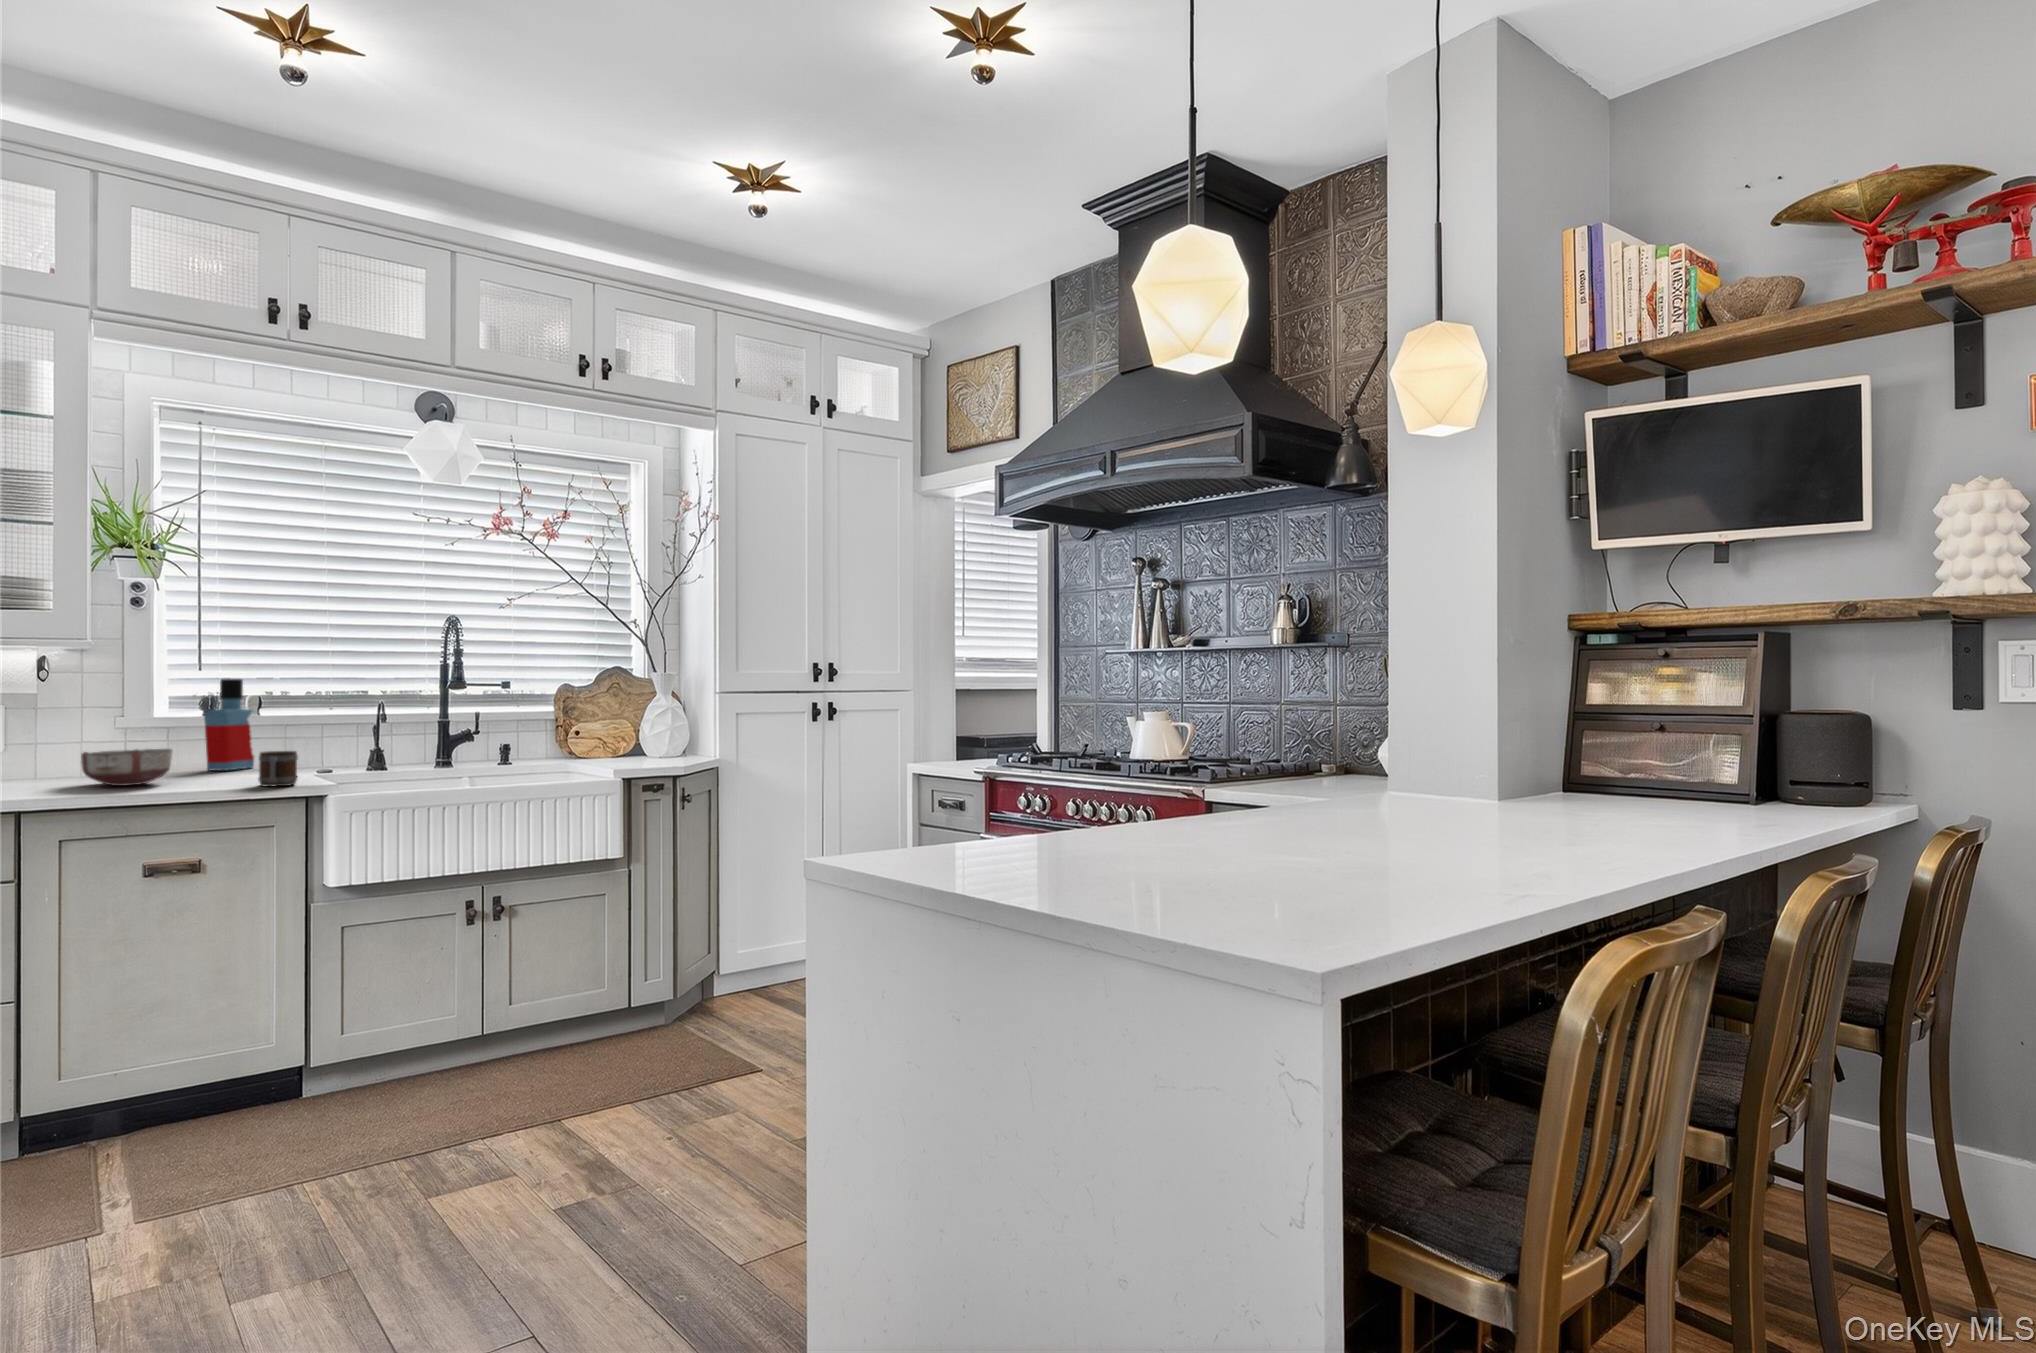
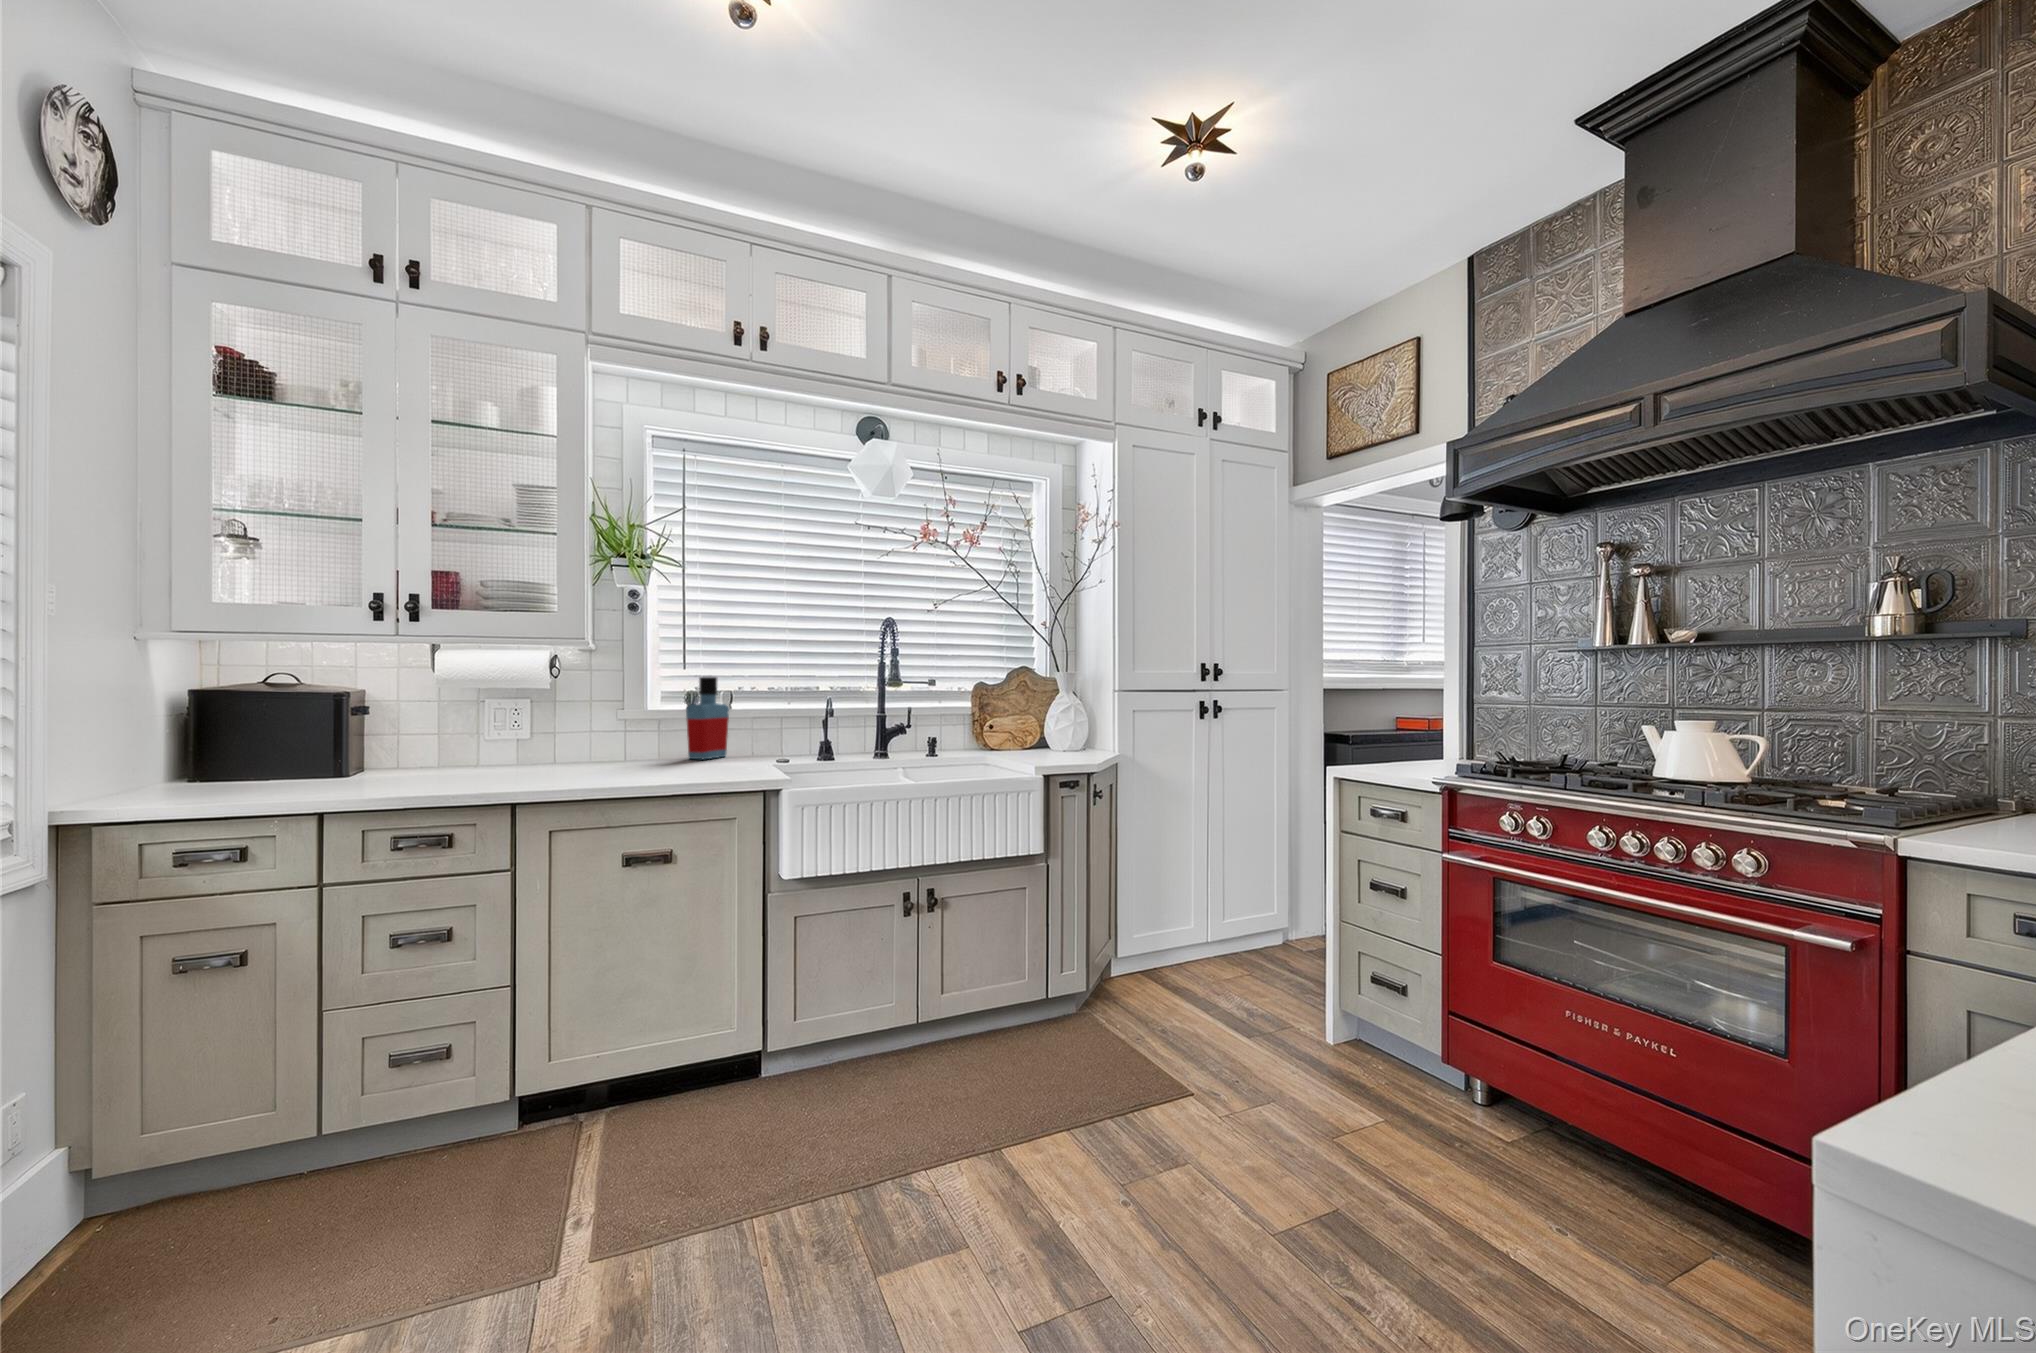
ceramic bowl: present [81,749,172,786] -> none [579,741,654,776]
mug: present [258,751,298,787] -> none [724,745,757,779]

